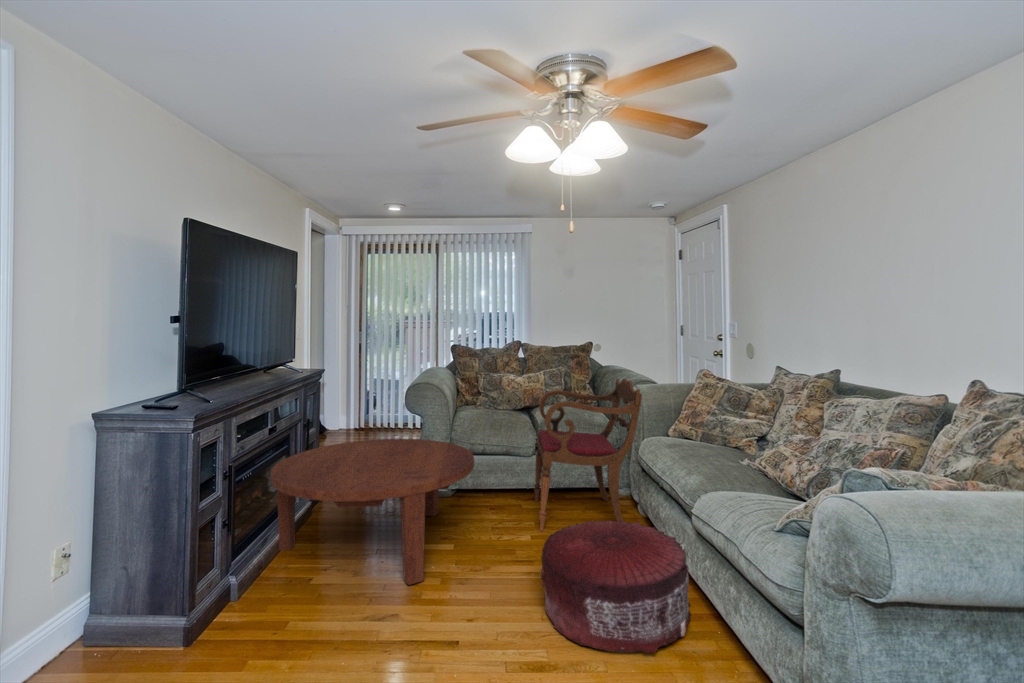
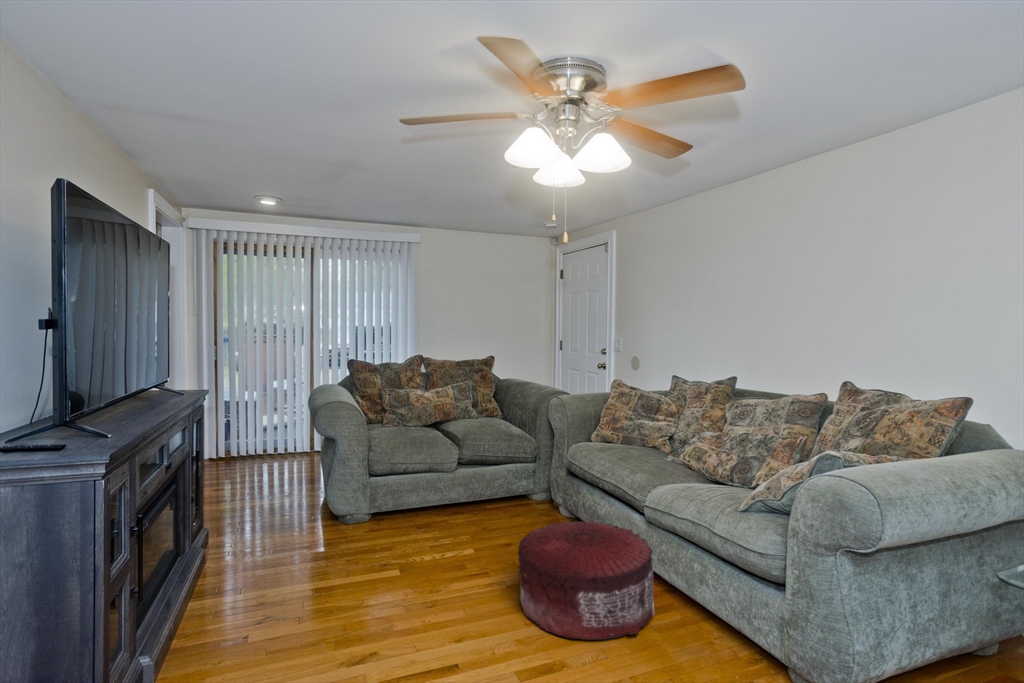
armchair: present [534,379,642,531] -> none [458,390,573,543]
coffee table: present [271,439,474,585] -> none [192,460,423,613]

